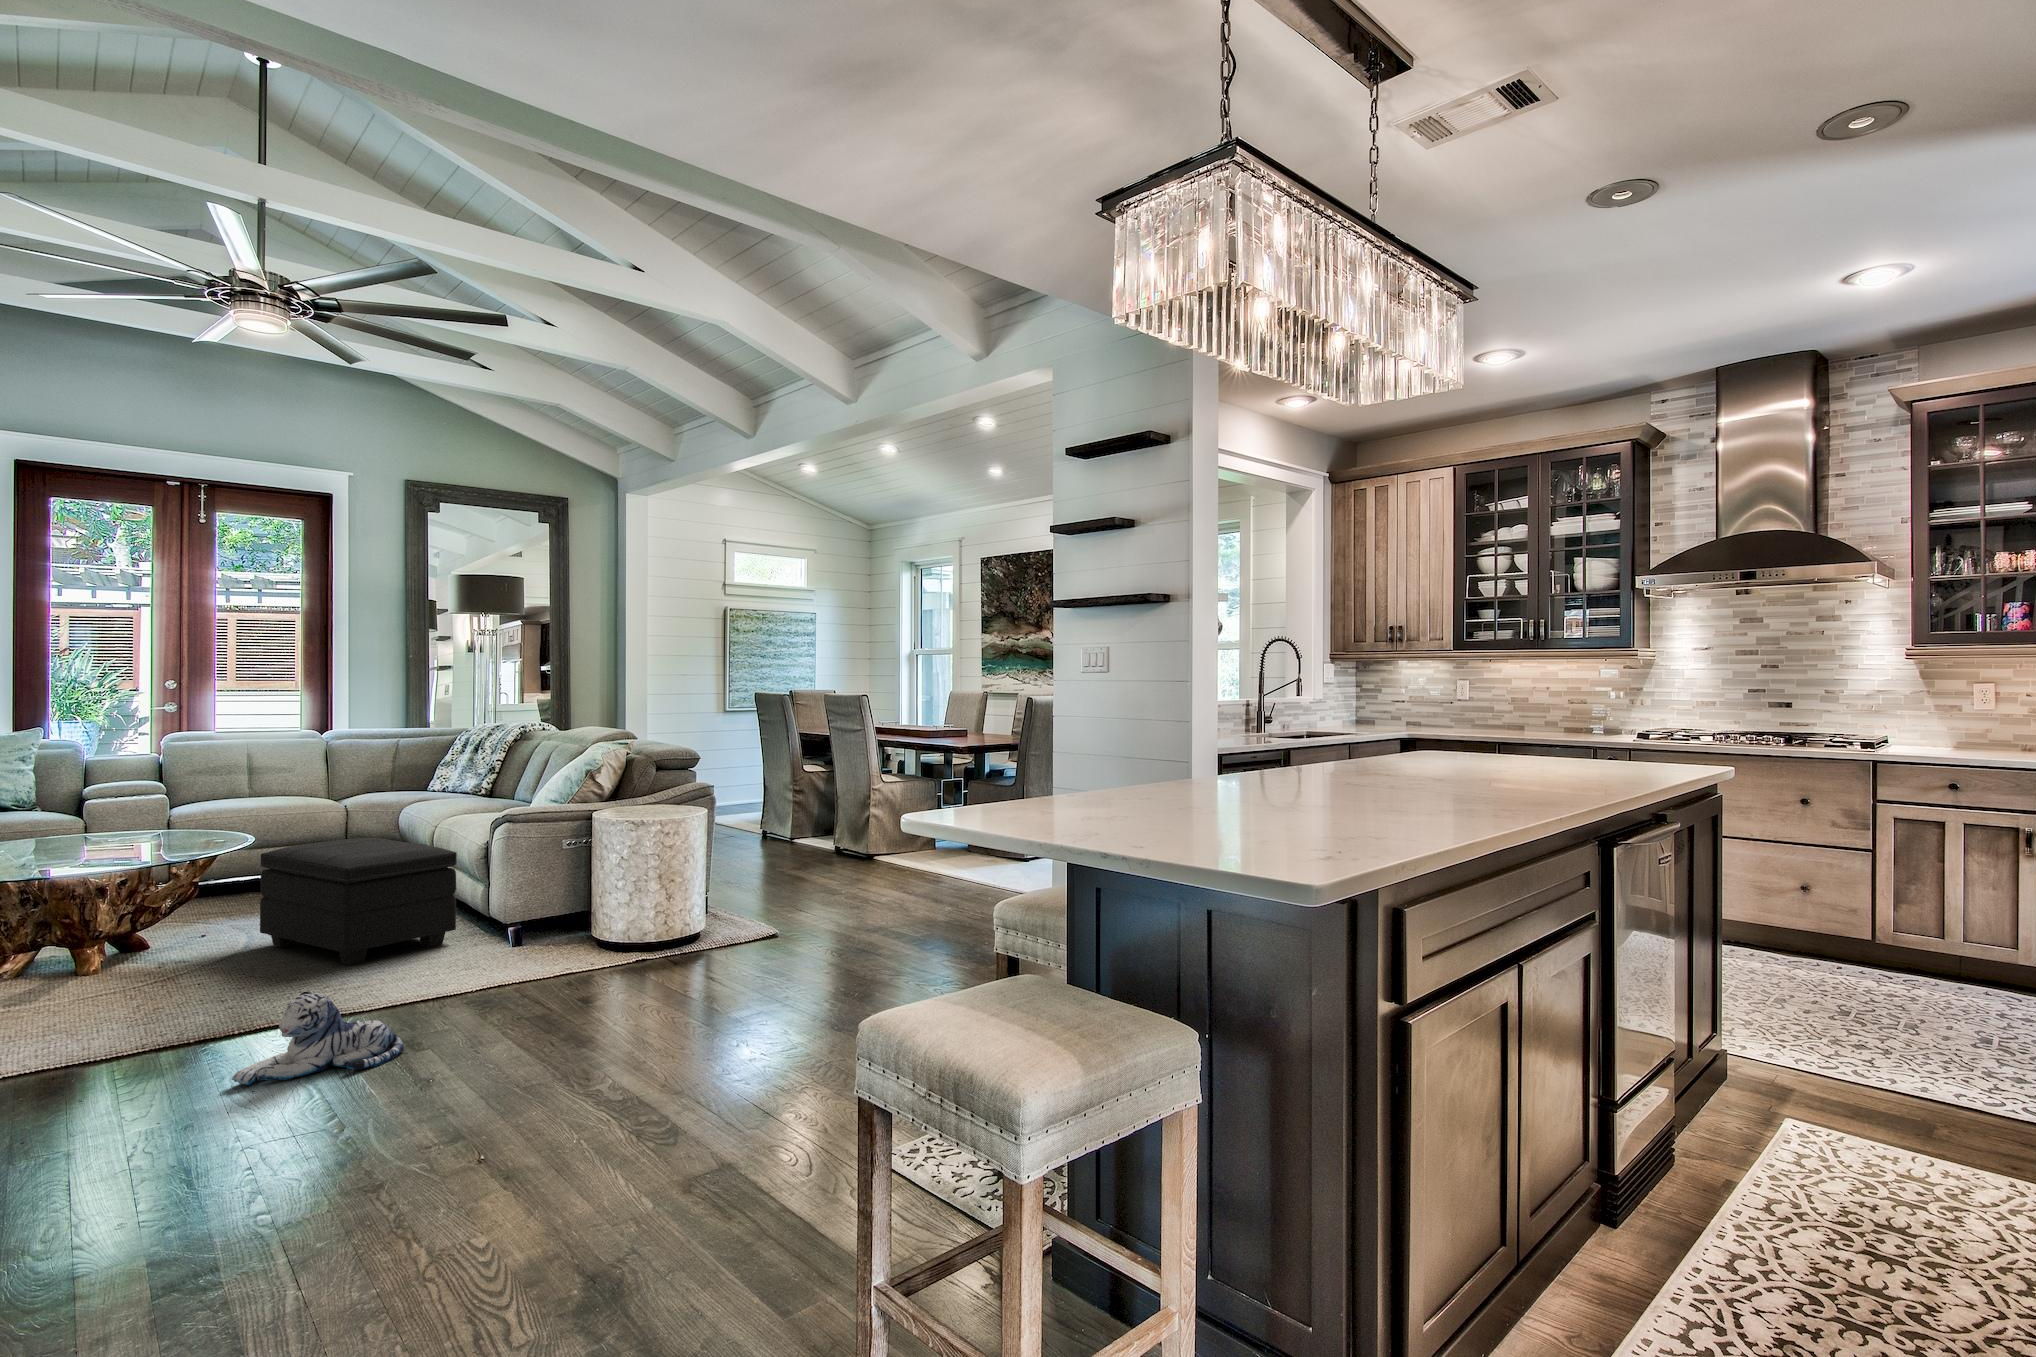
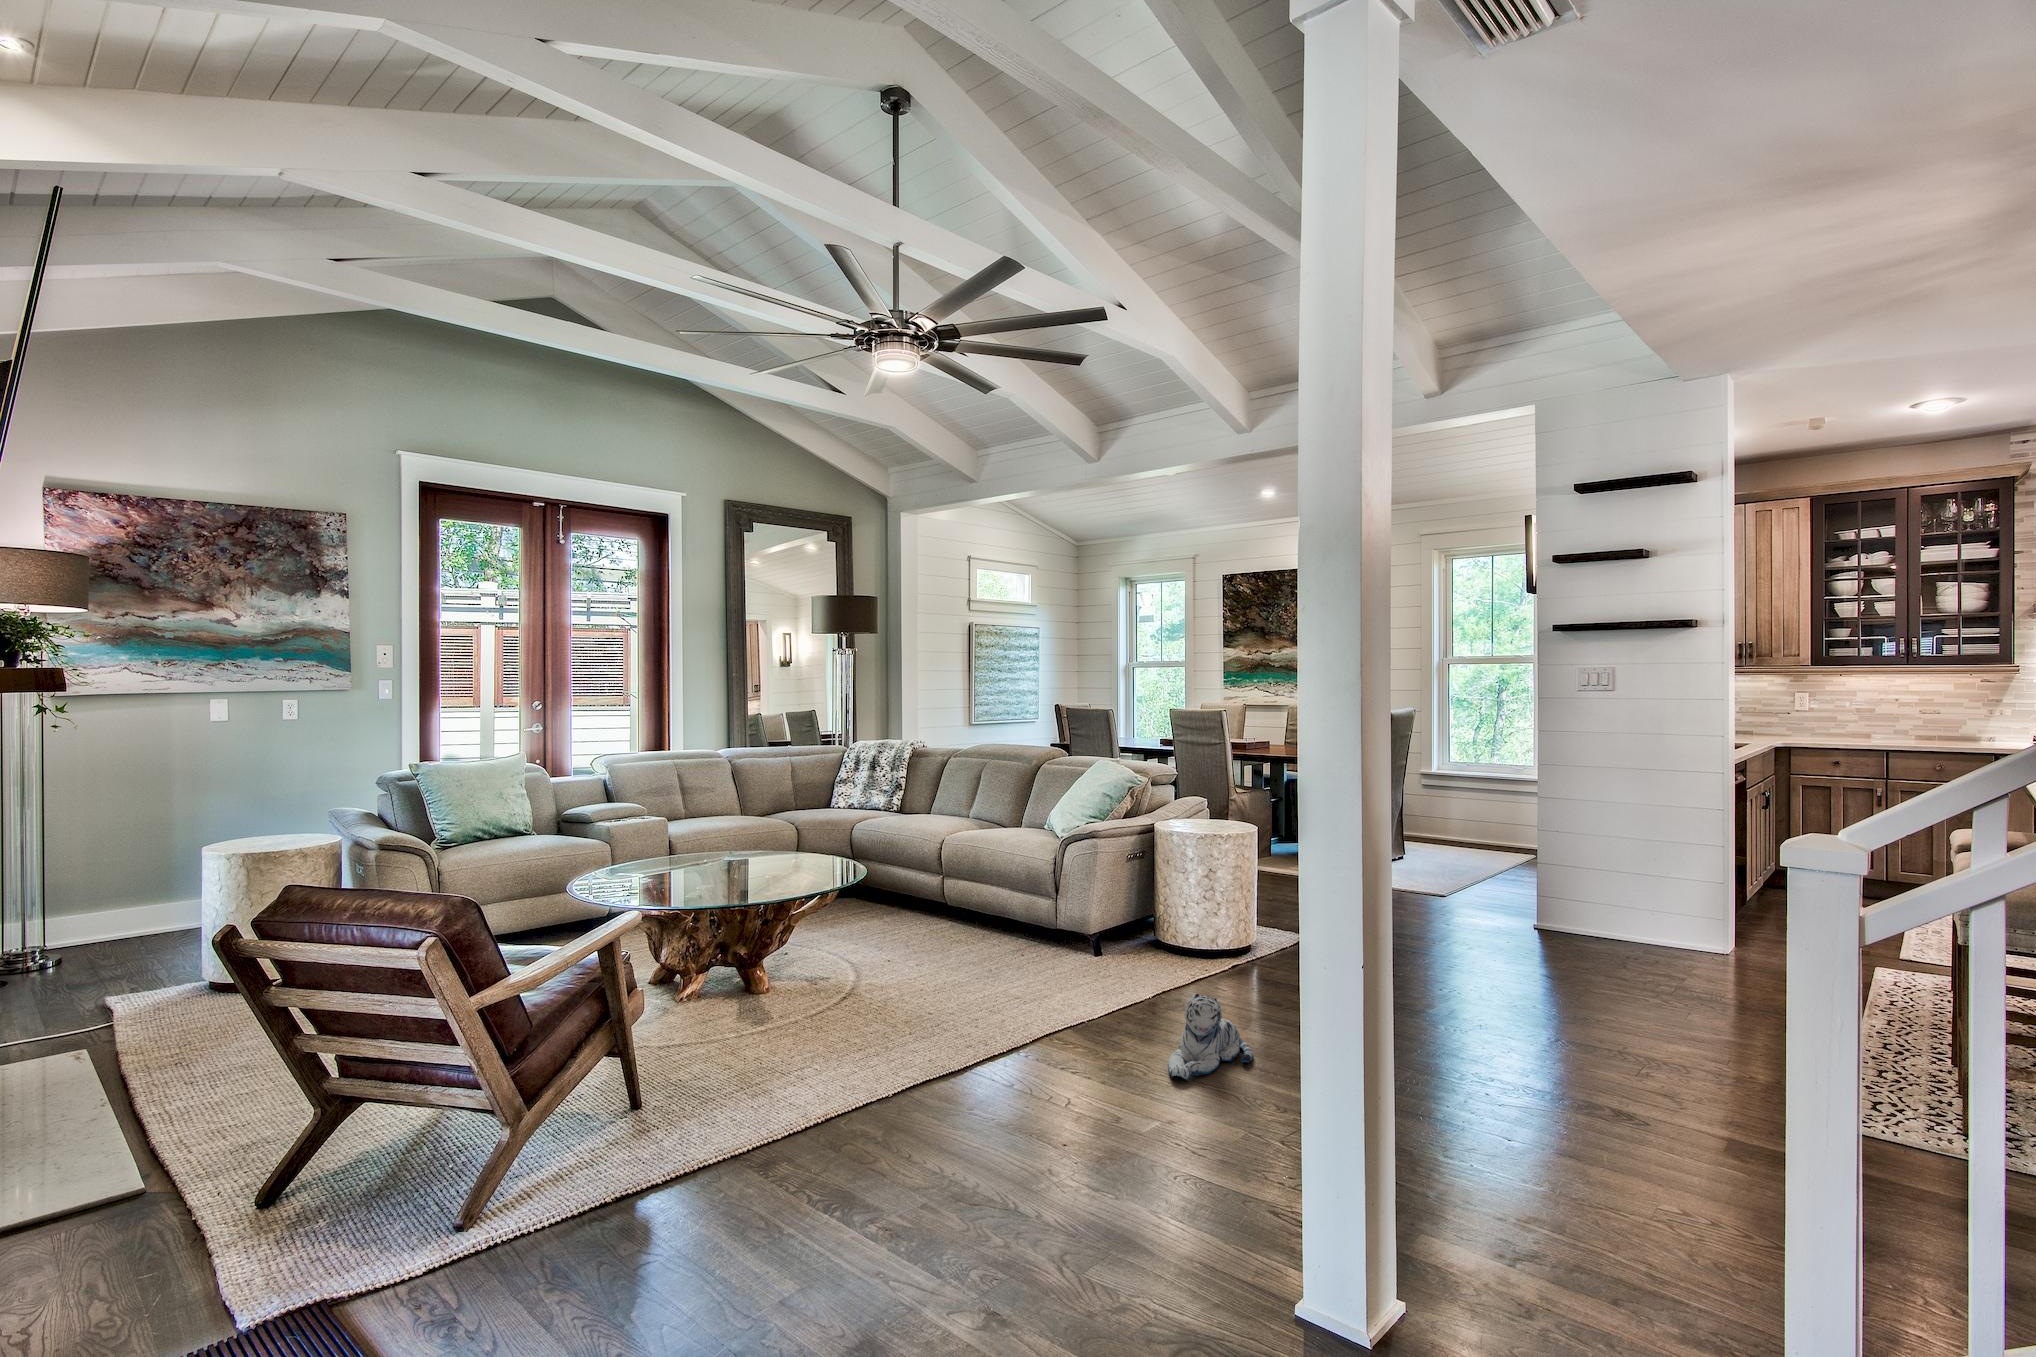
footstool: present [260,838,457,965] -> none [868,854,1043,973]

